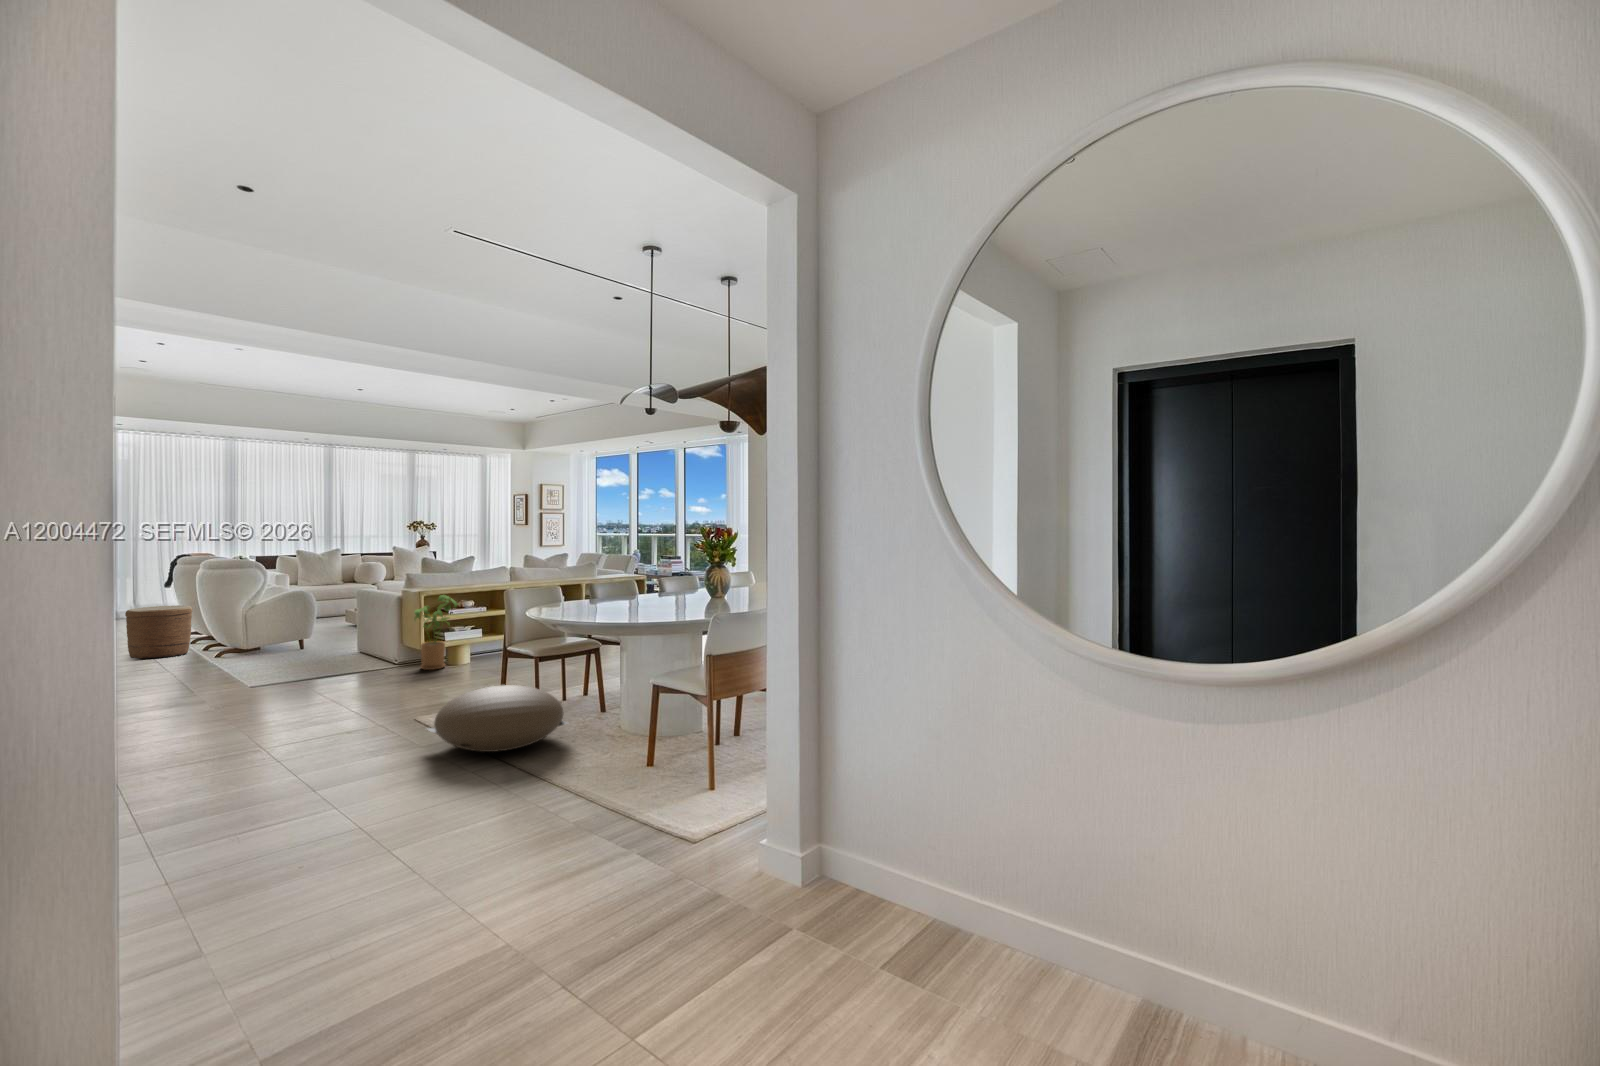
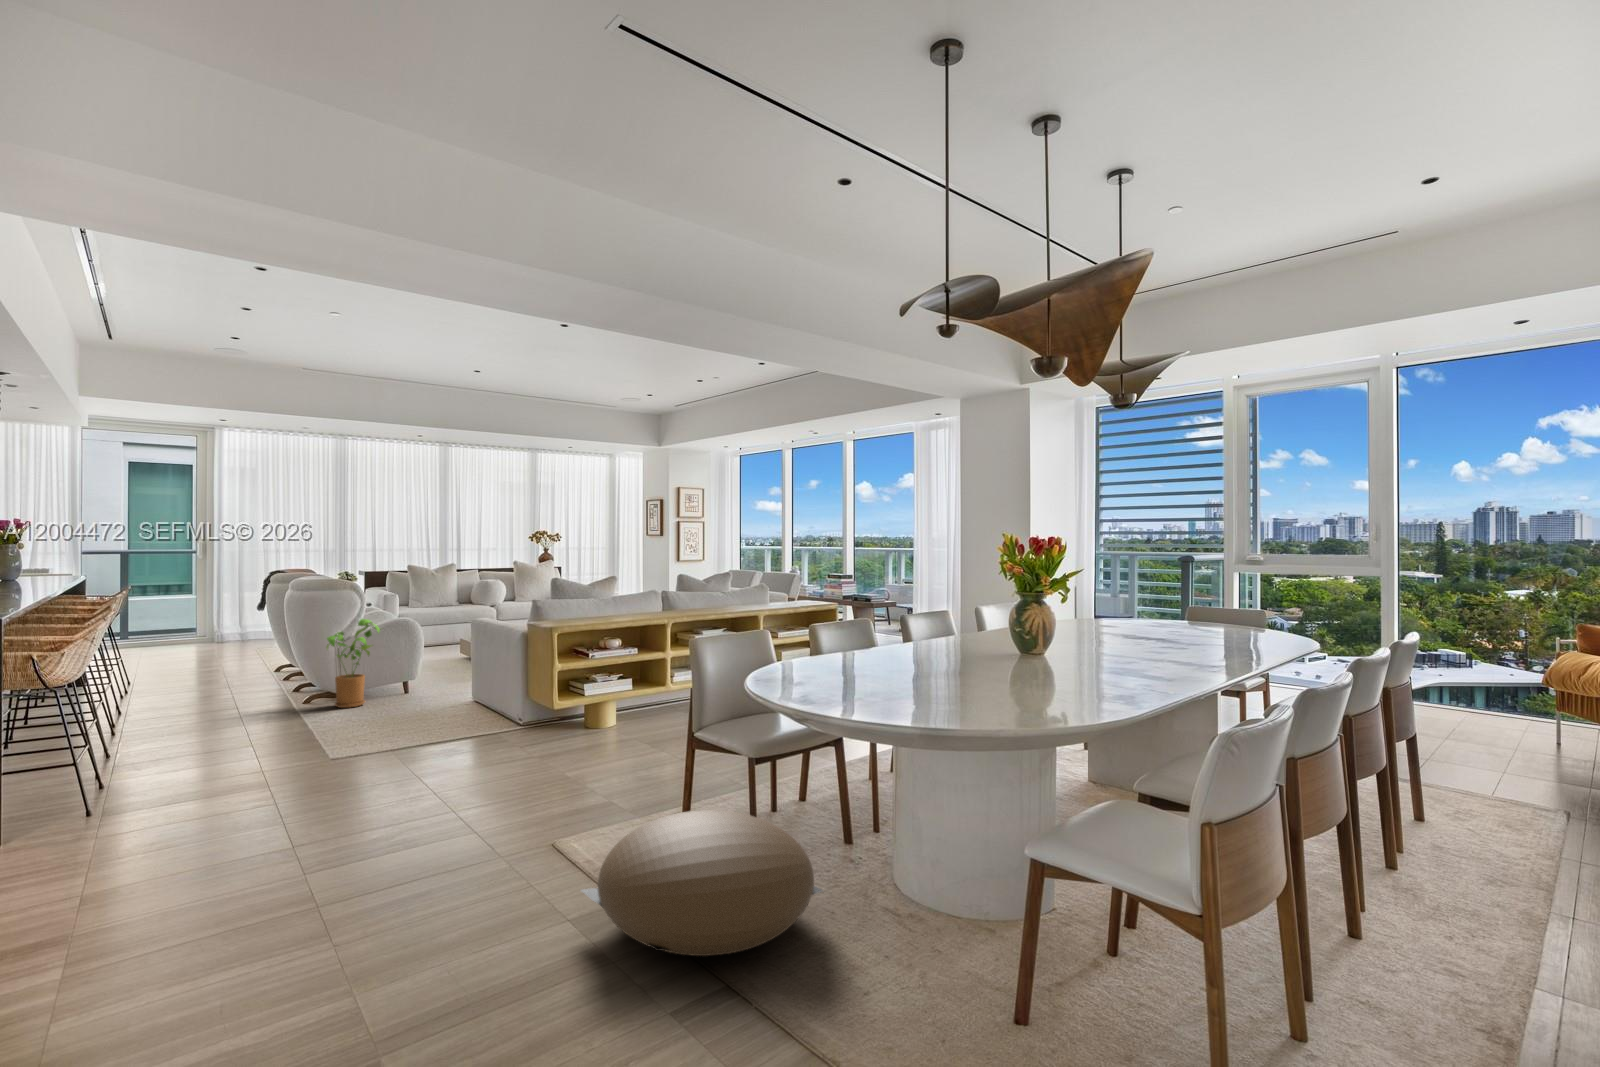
house plant: present [414,595,458,670] -> present [326,619,380,708]
woven basket: present [125,605,192,658] -> none [206,635,283,703]

